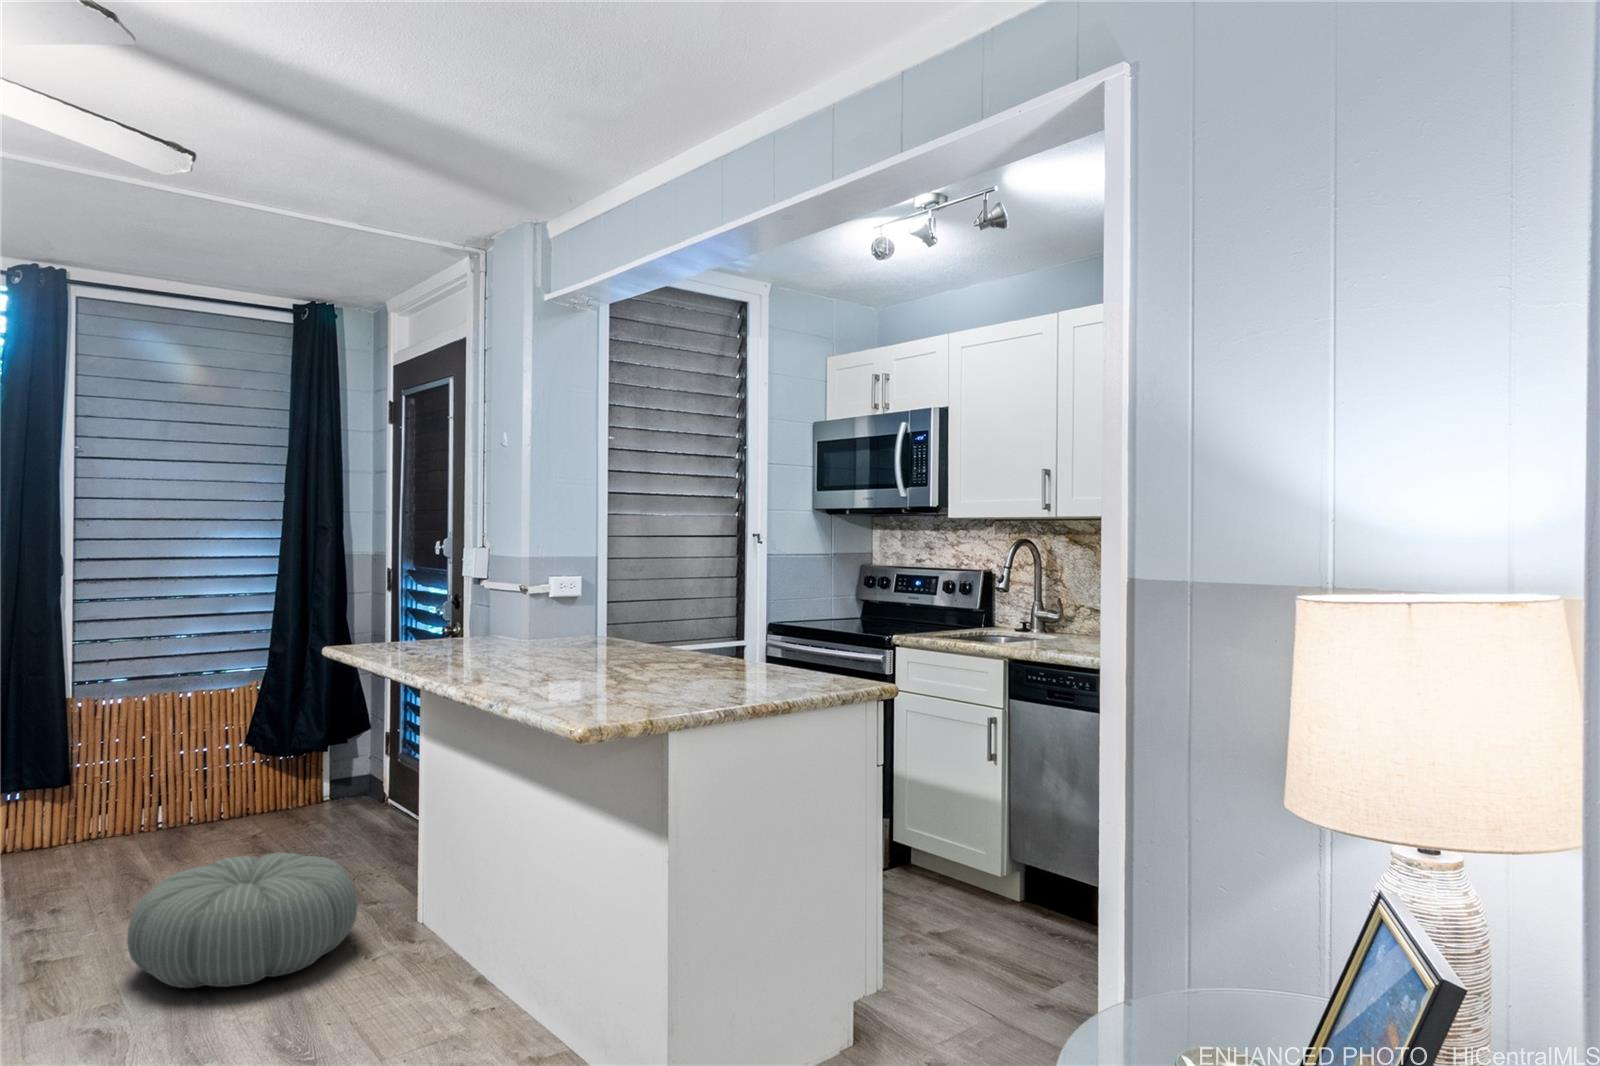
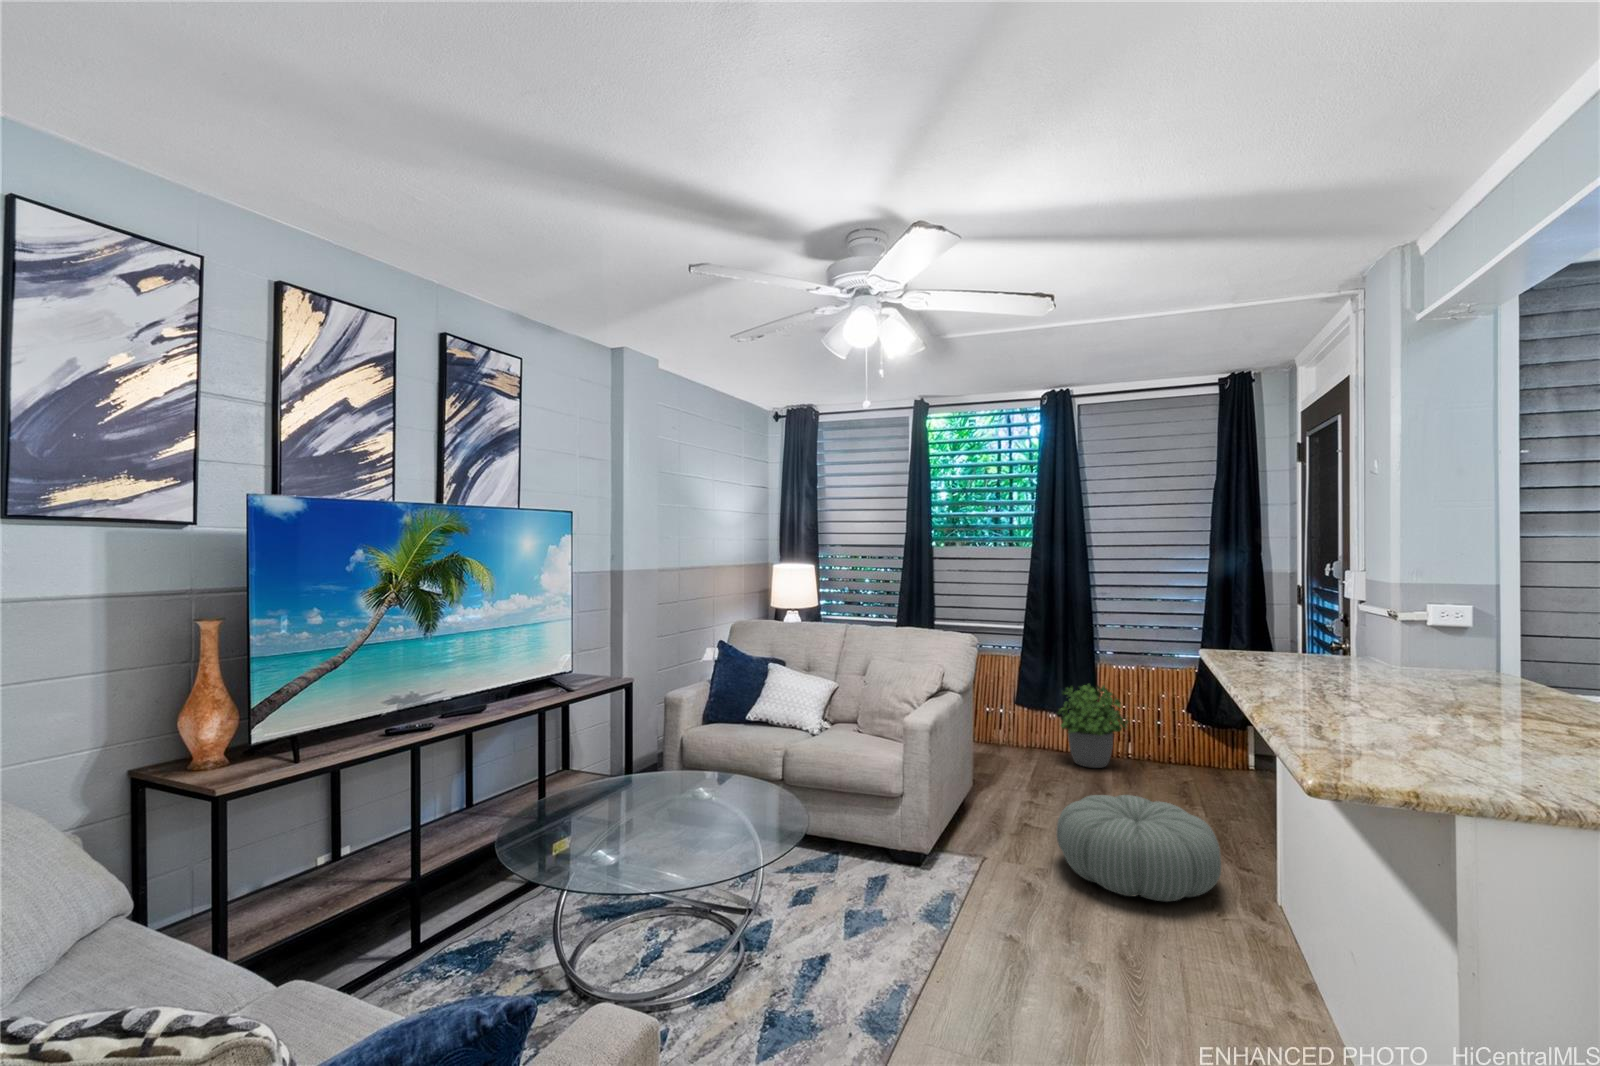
potted plant: none [46,727,170,856] -> present [1058,684,1128,768]

